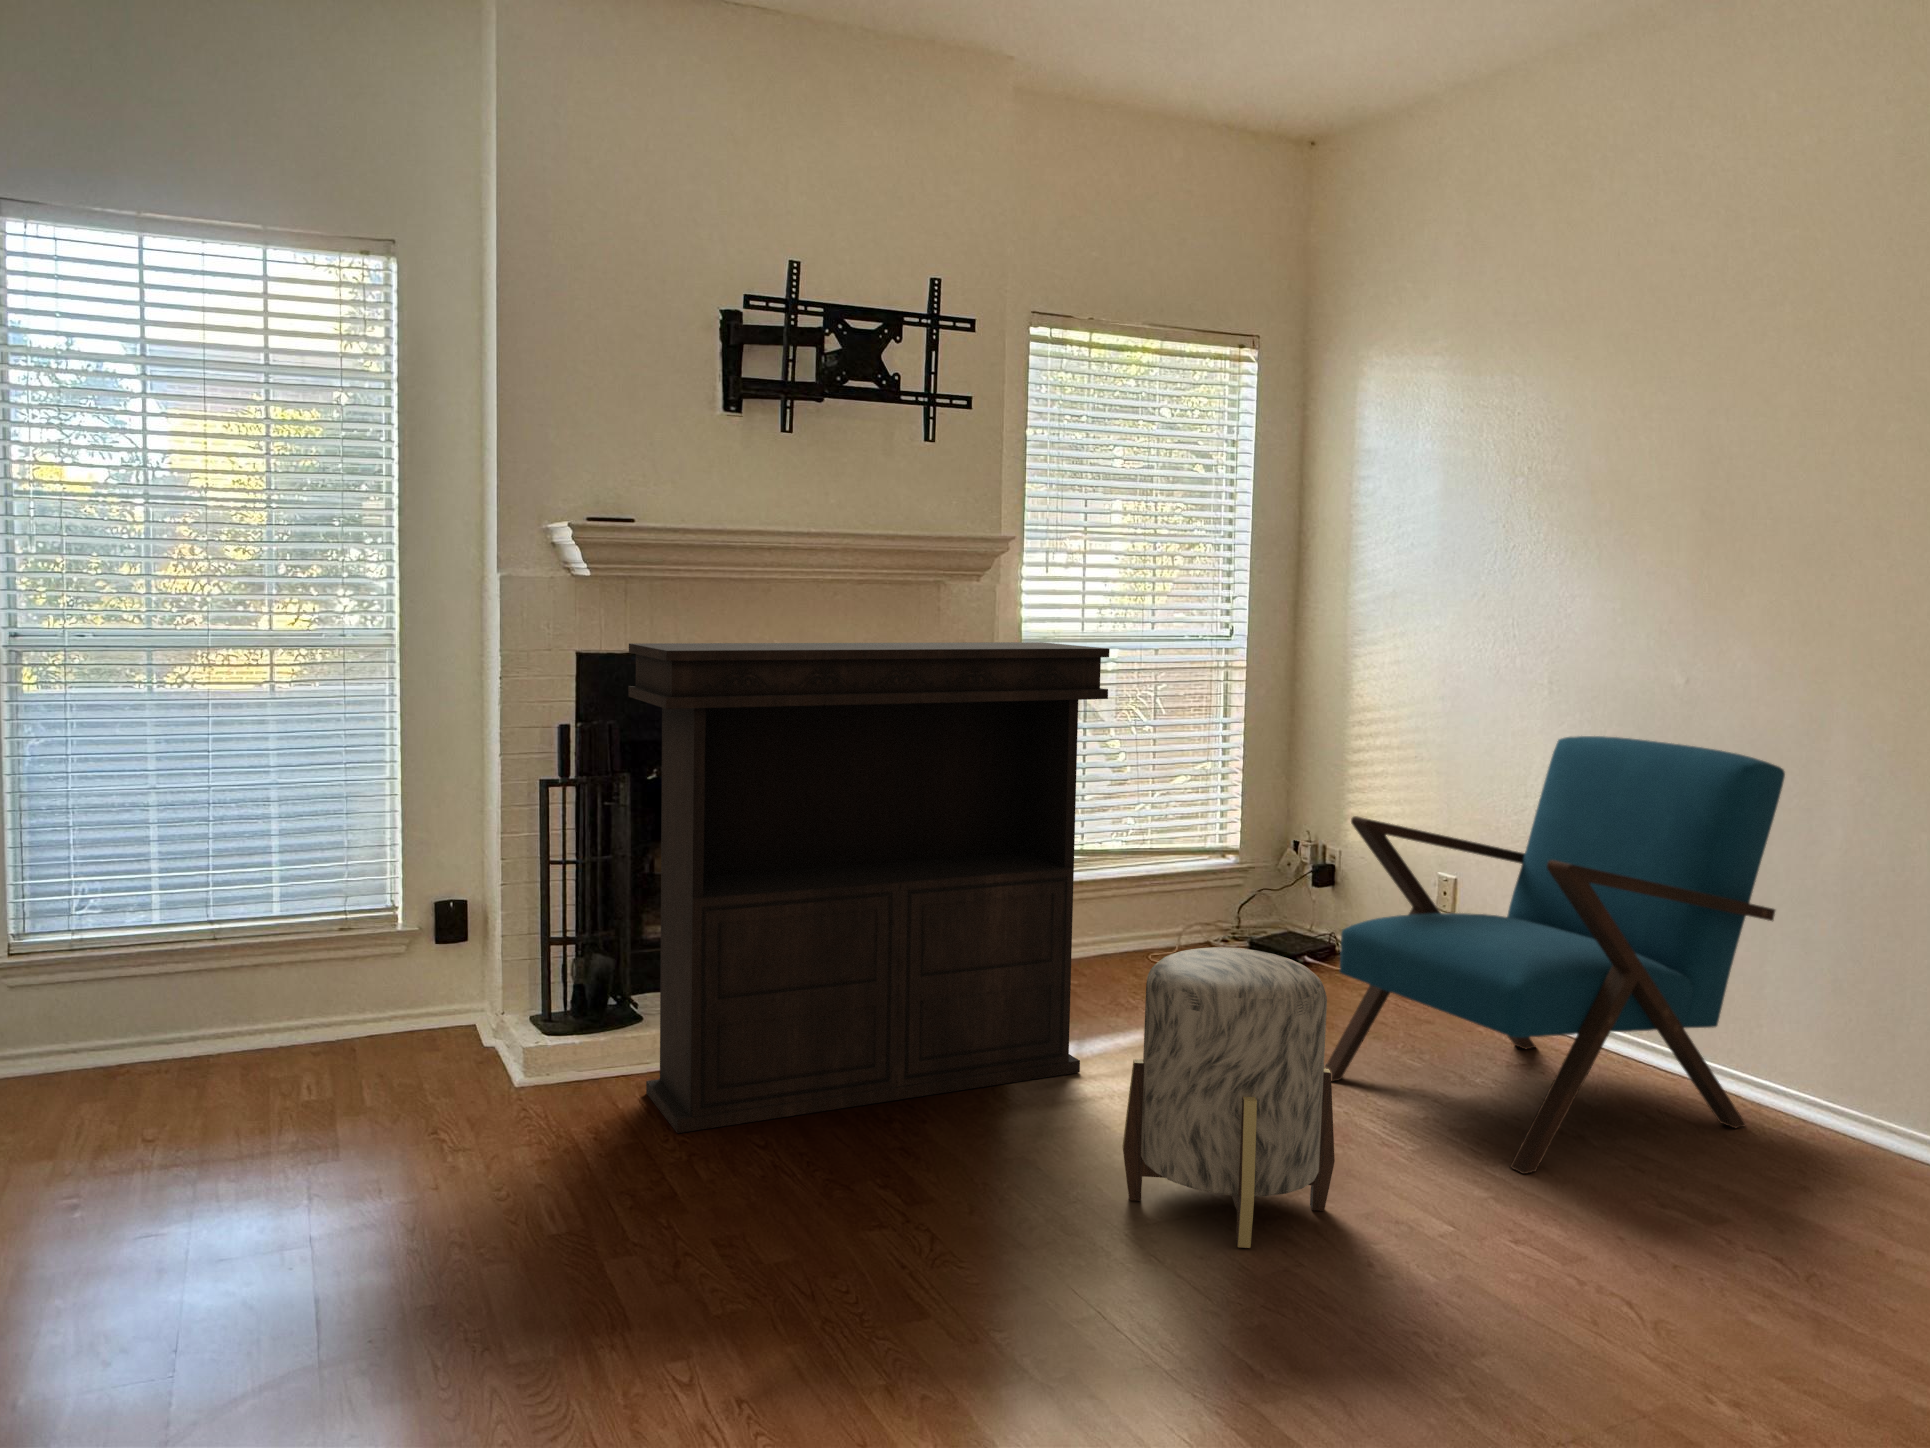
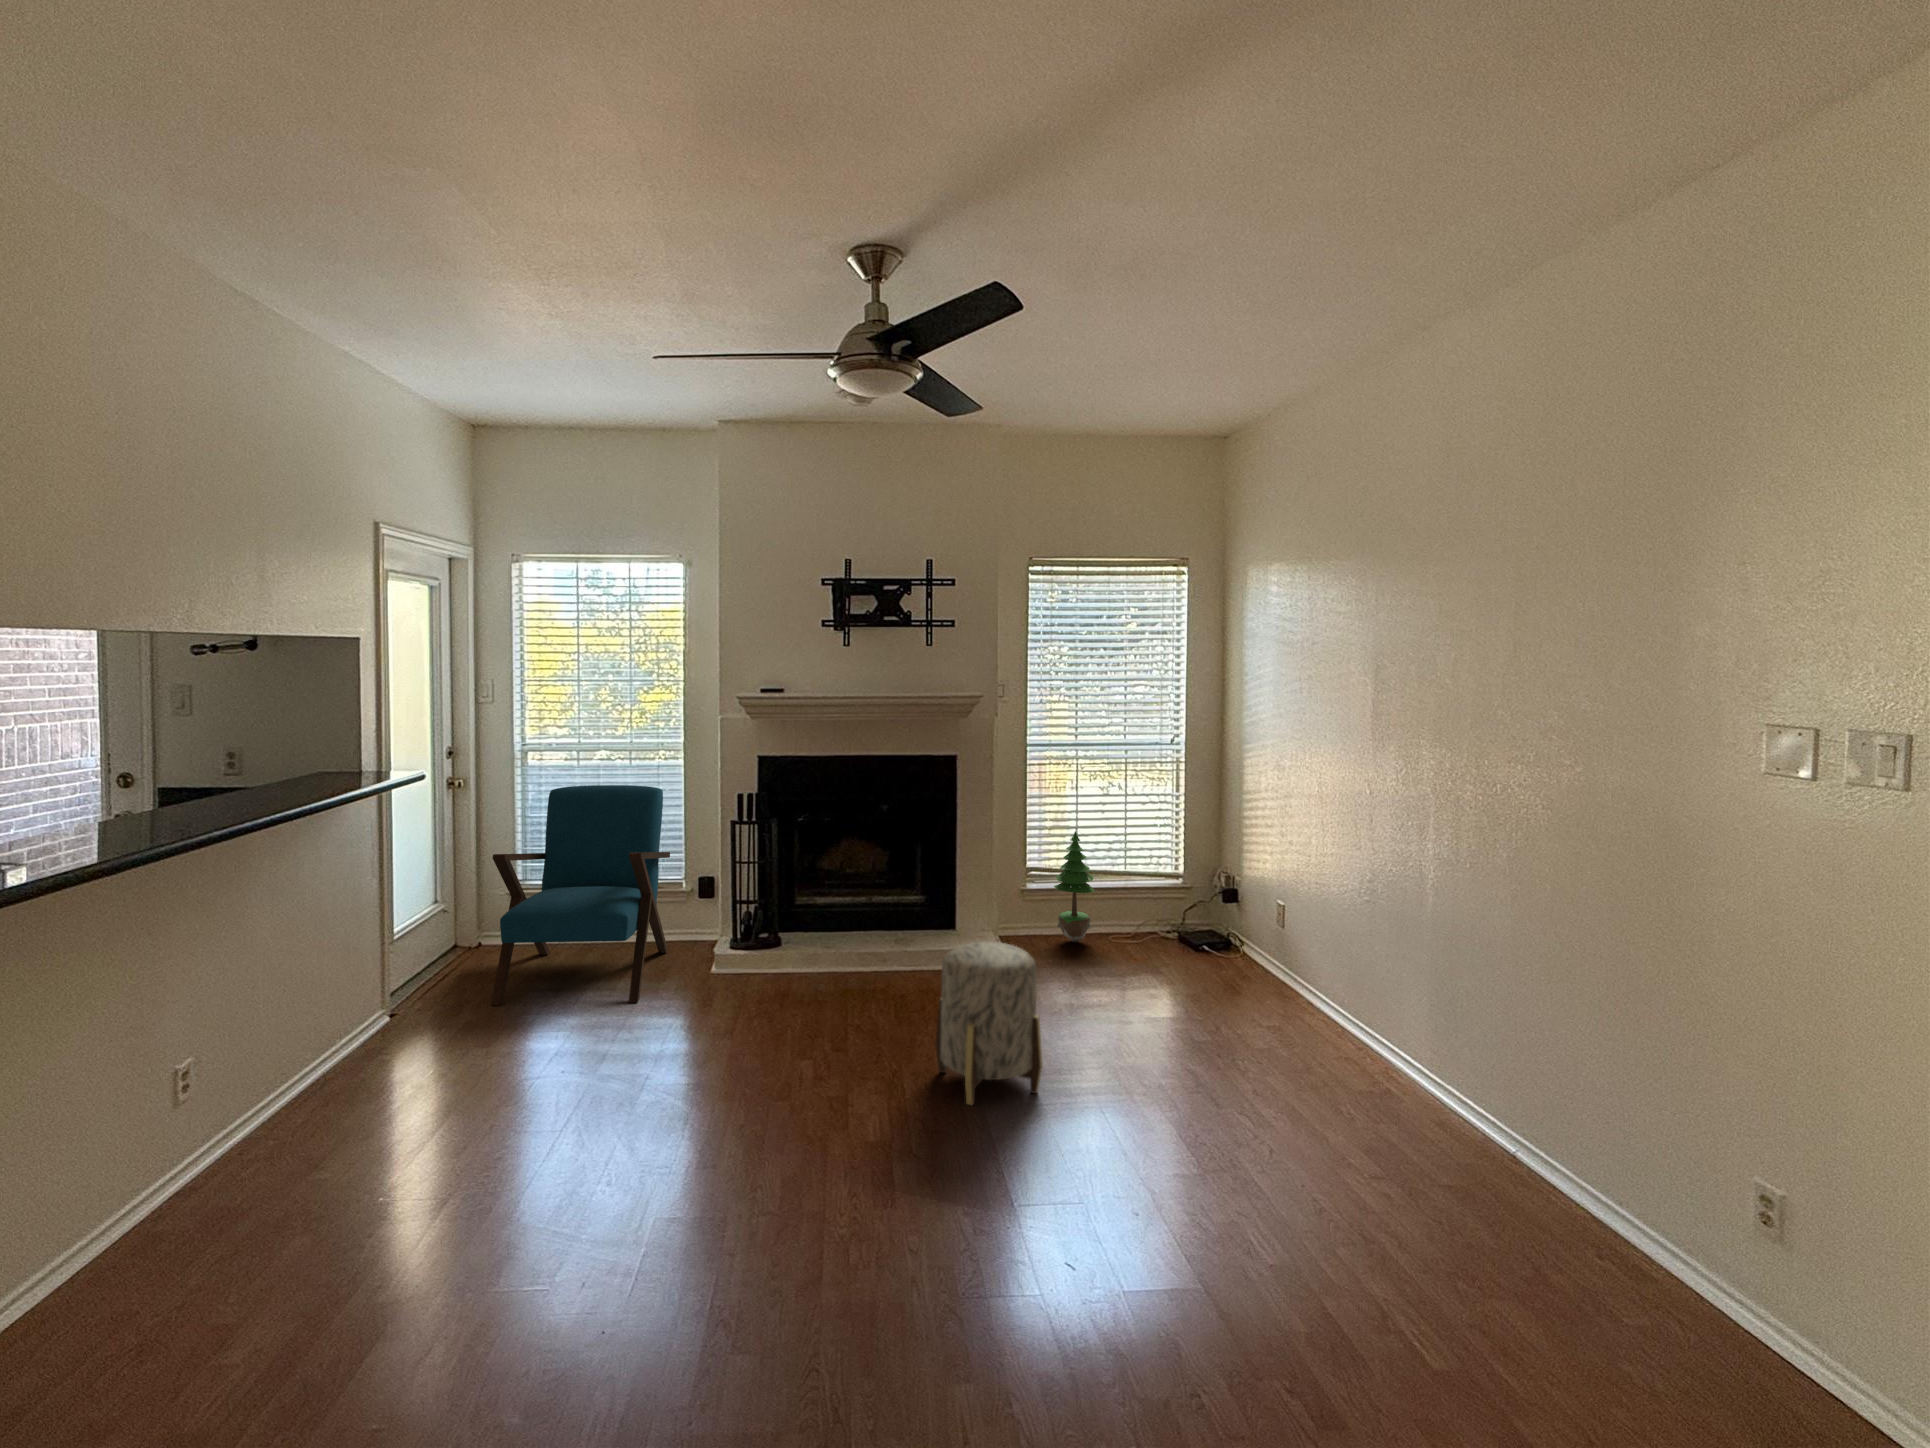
console table: present [629,642,1110,1133] -> none [749,757,1002,1006]
armchair: present [1325,736,1785,1174] -> present [491,785,670,1005]
potted tree: none [1069,781,1138,970] -> present [1054,831,1094,942]

